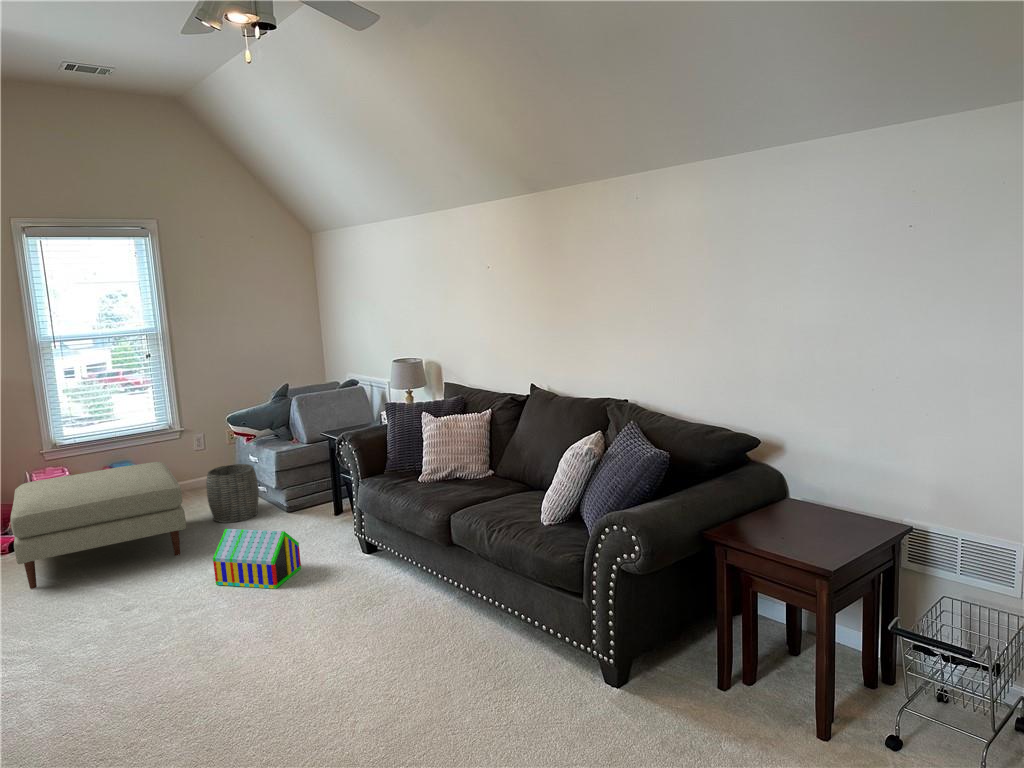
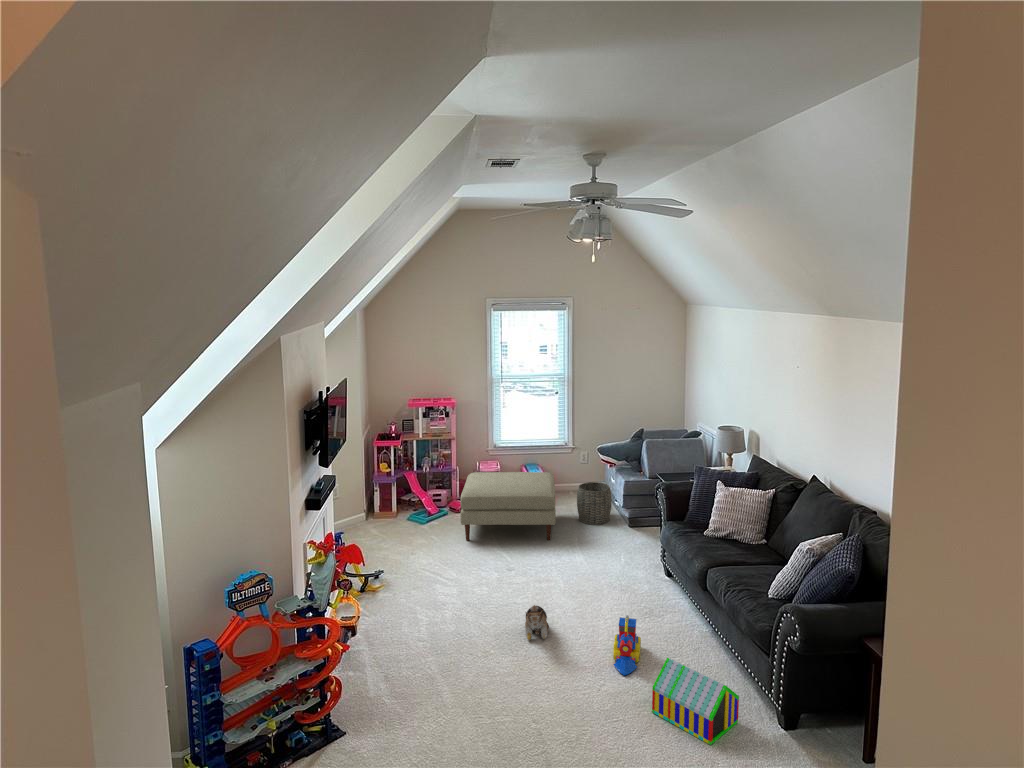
toy house: present [213,529,301,589] -> present [652,658,739,745]
toy train: none [342,605,391,693] -> present [613,615,641,676]
plush toy: none [189,636,233,698] -> present [525,605,549,640]

